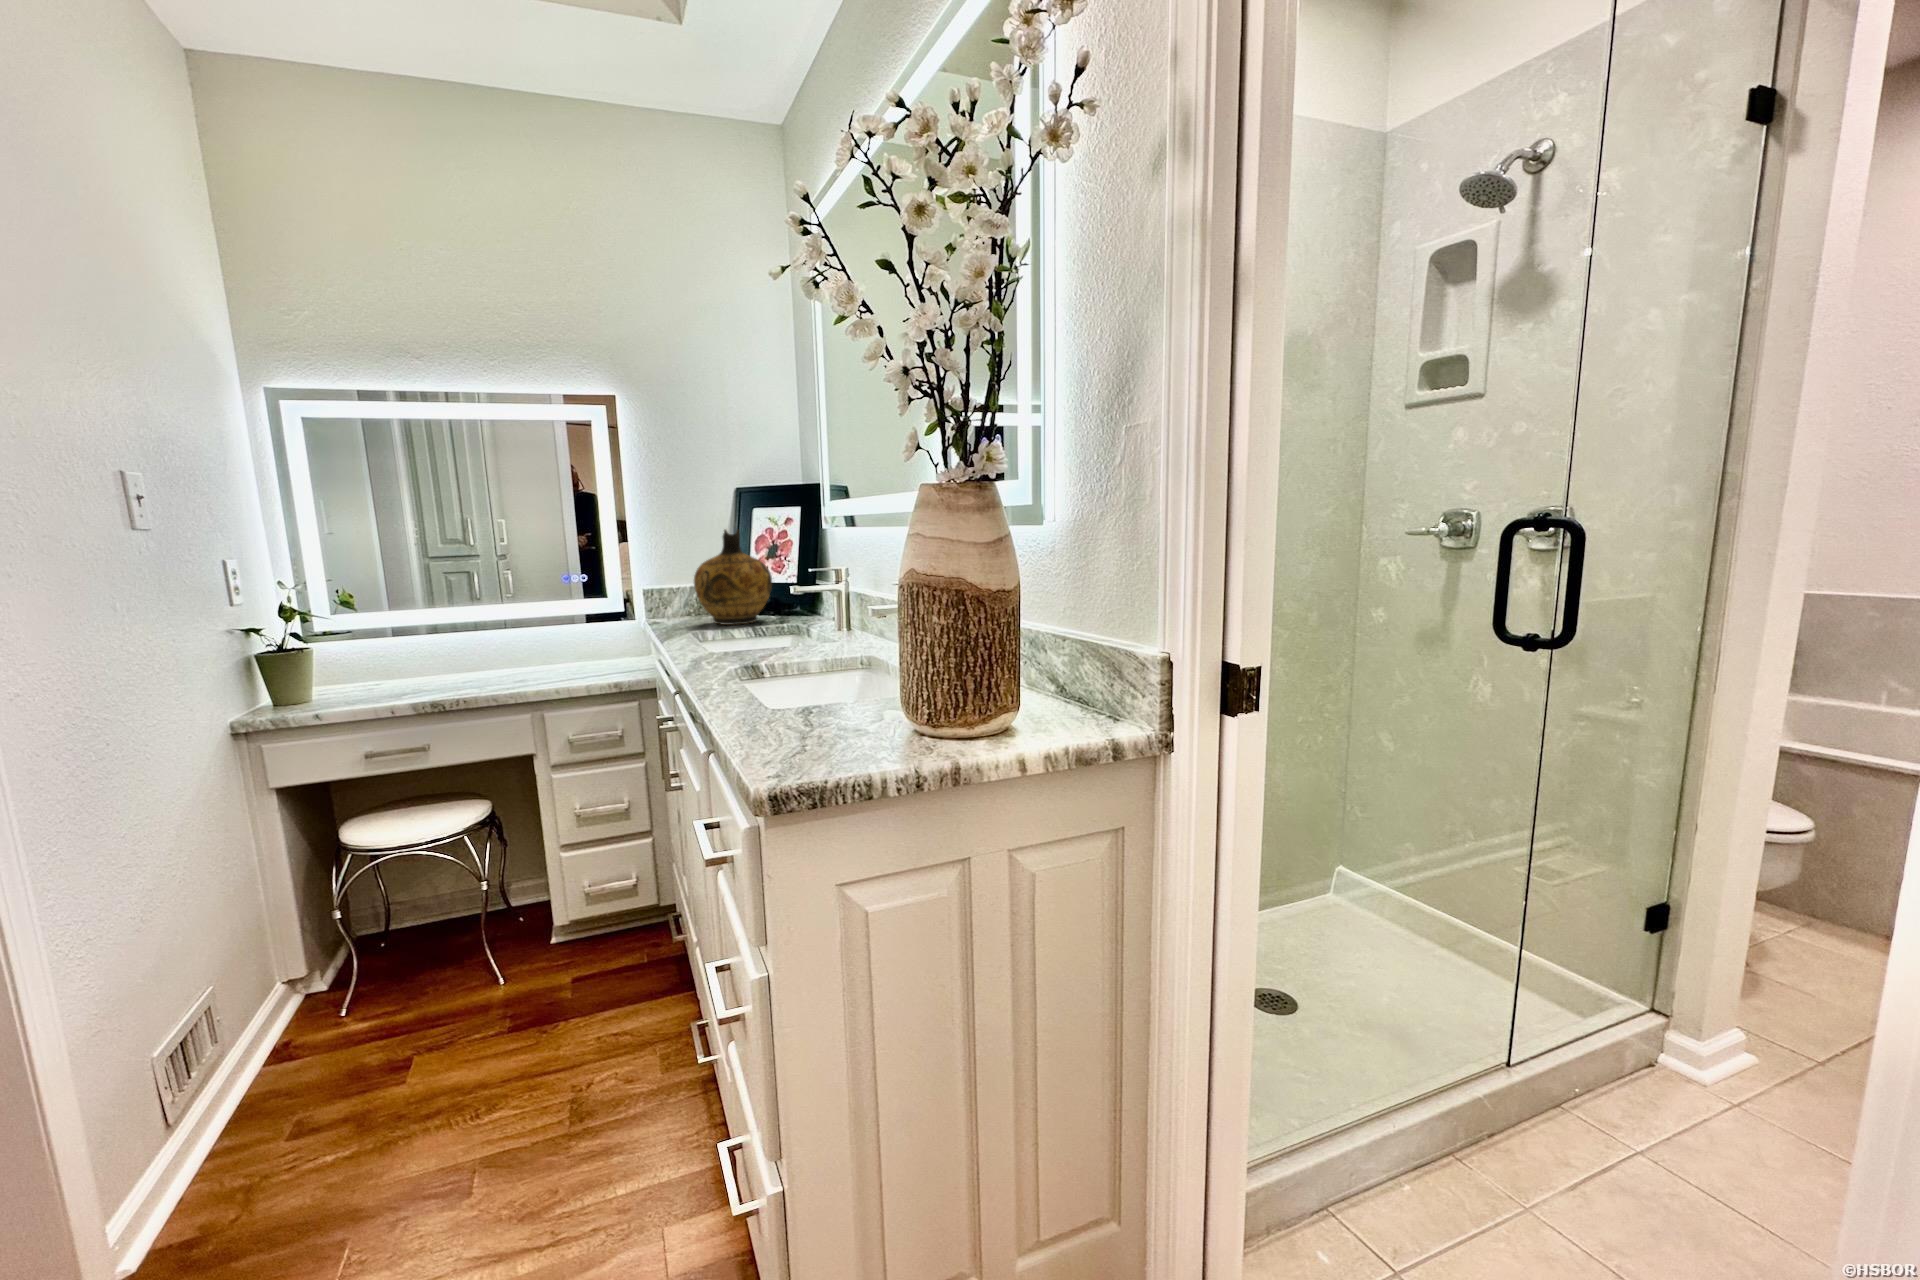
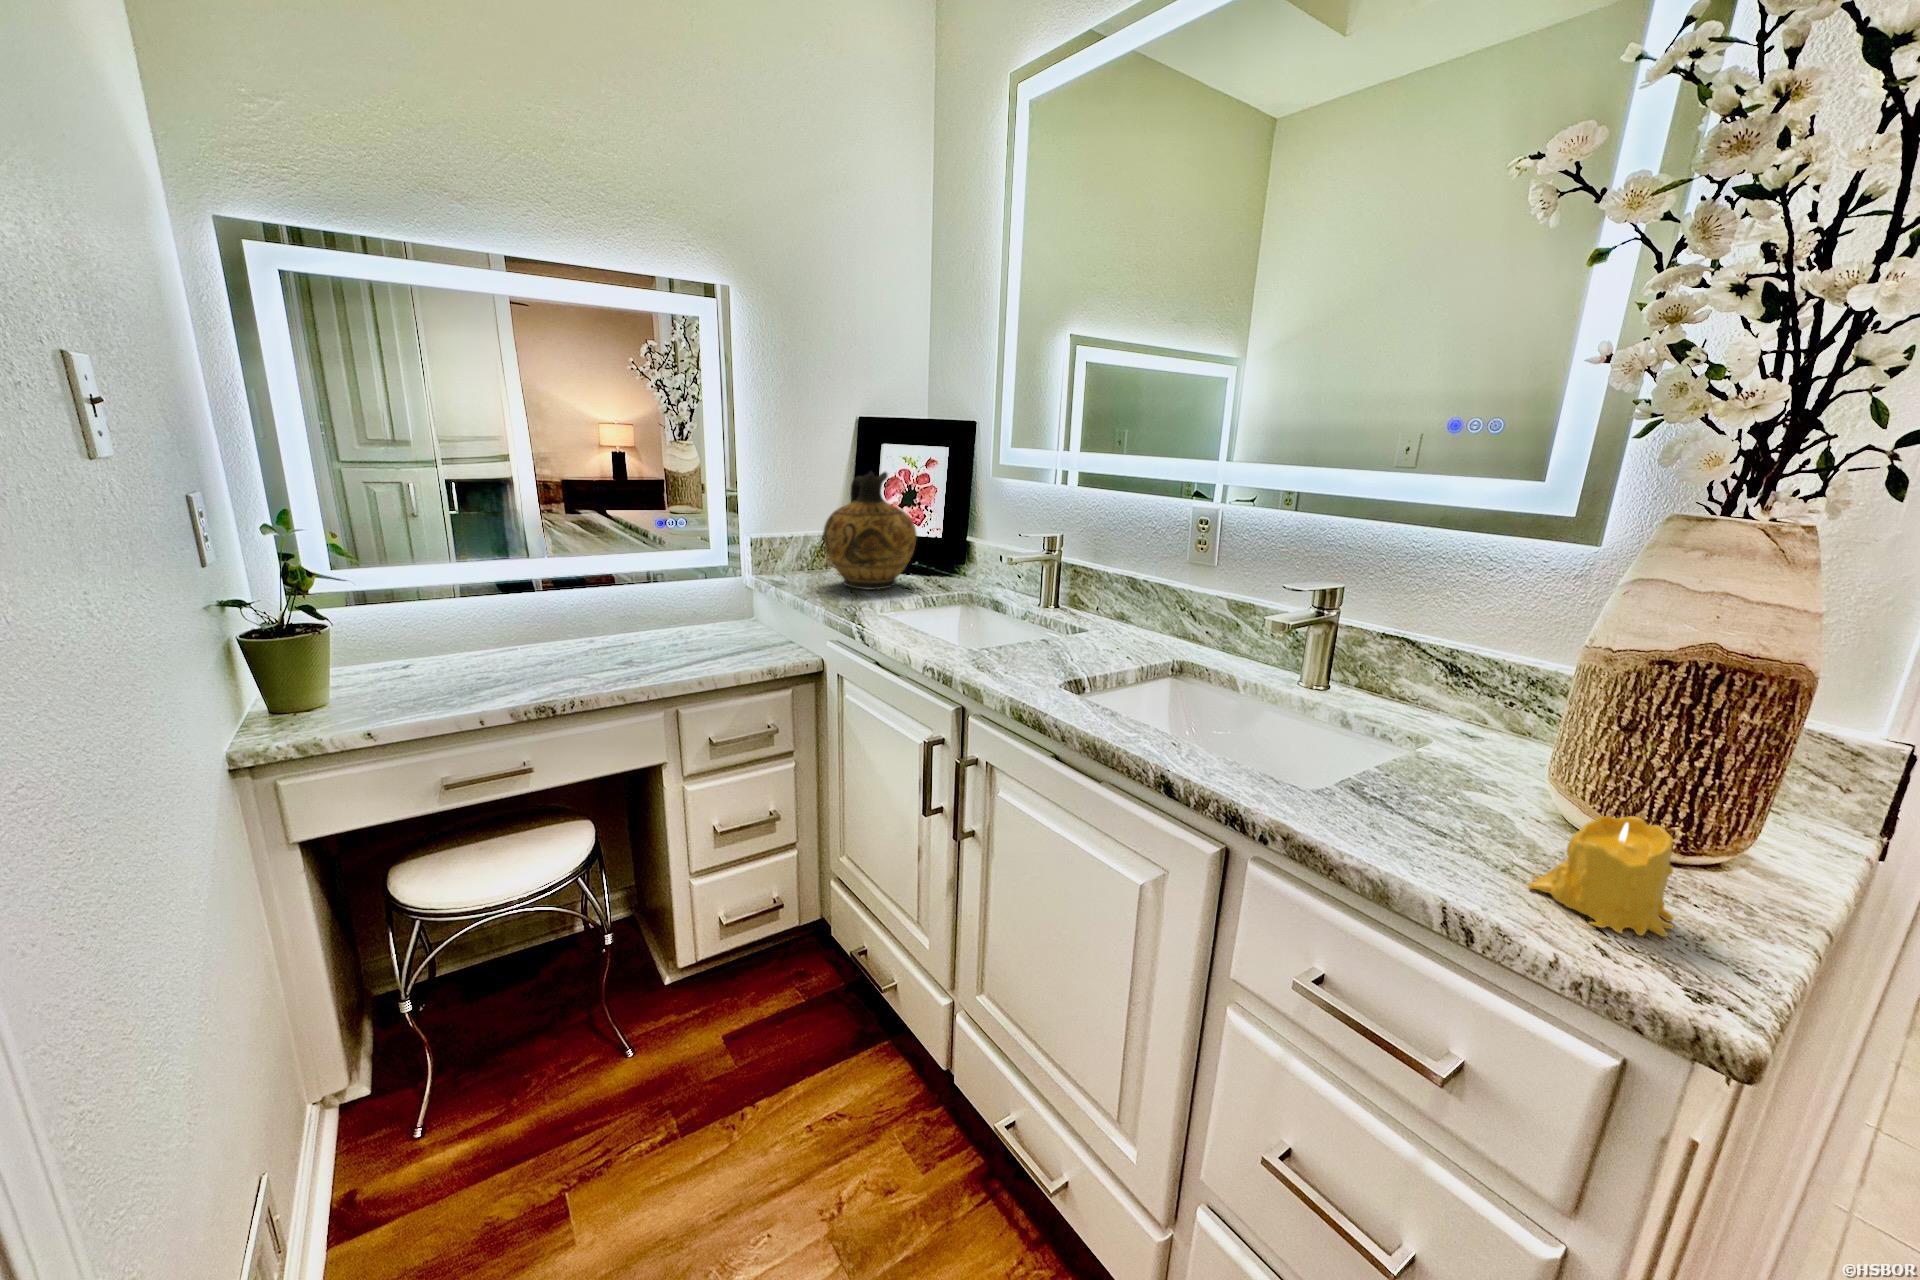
candle: none [796,685,862,756] -> present [1528,816,1674,937]

